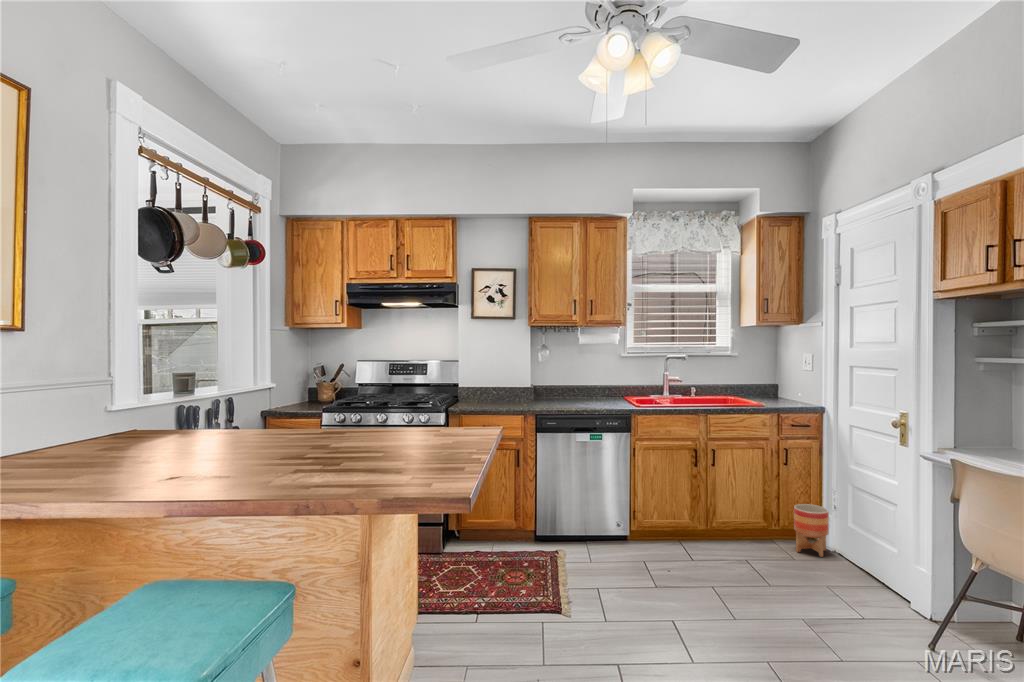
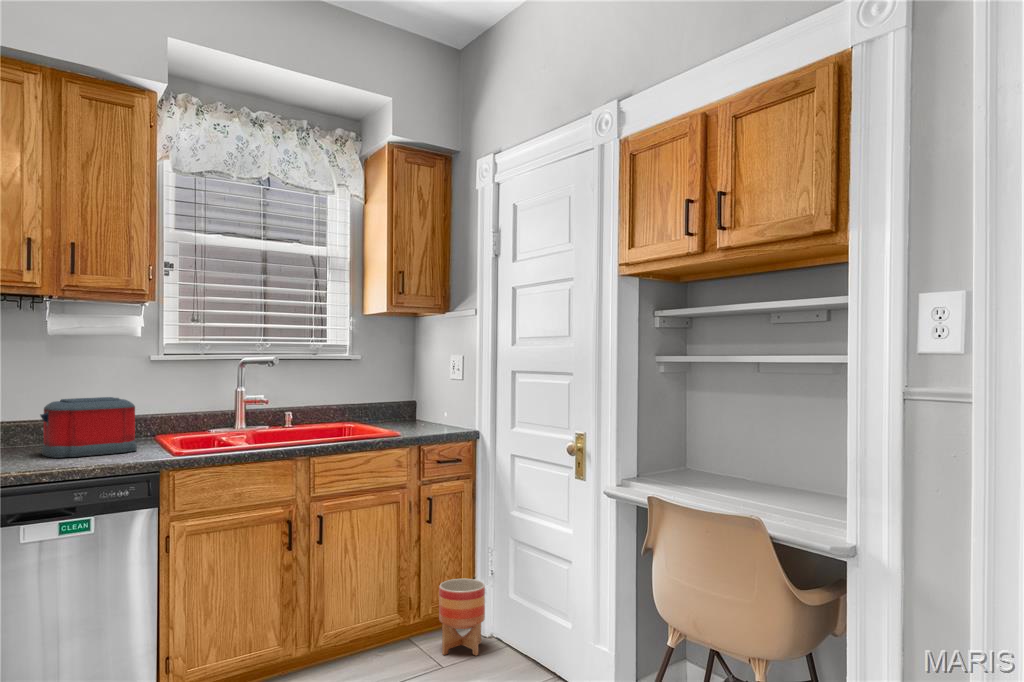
toaster: none [563,376,609,406] -> present [40,397,137,458]

